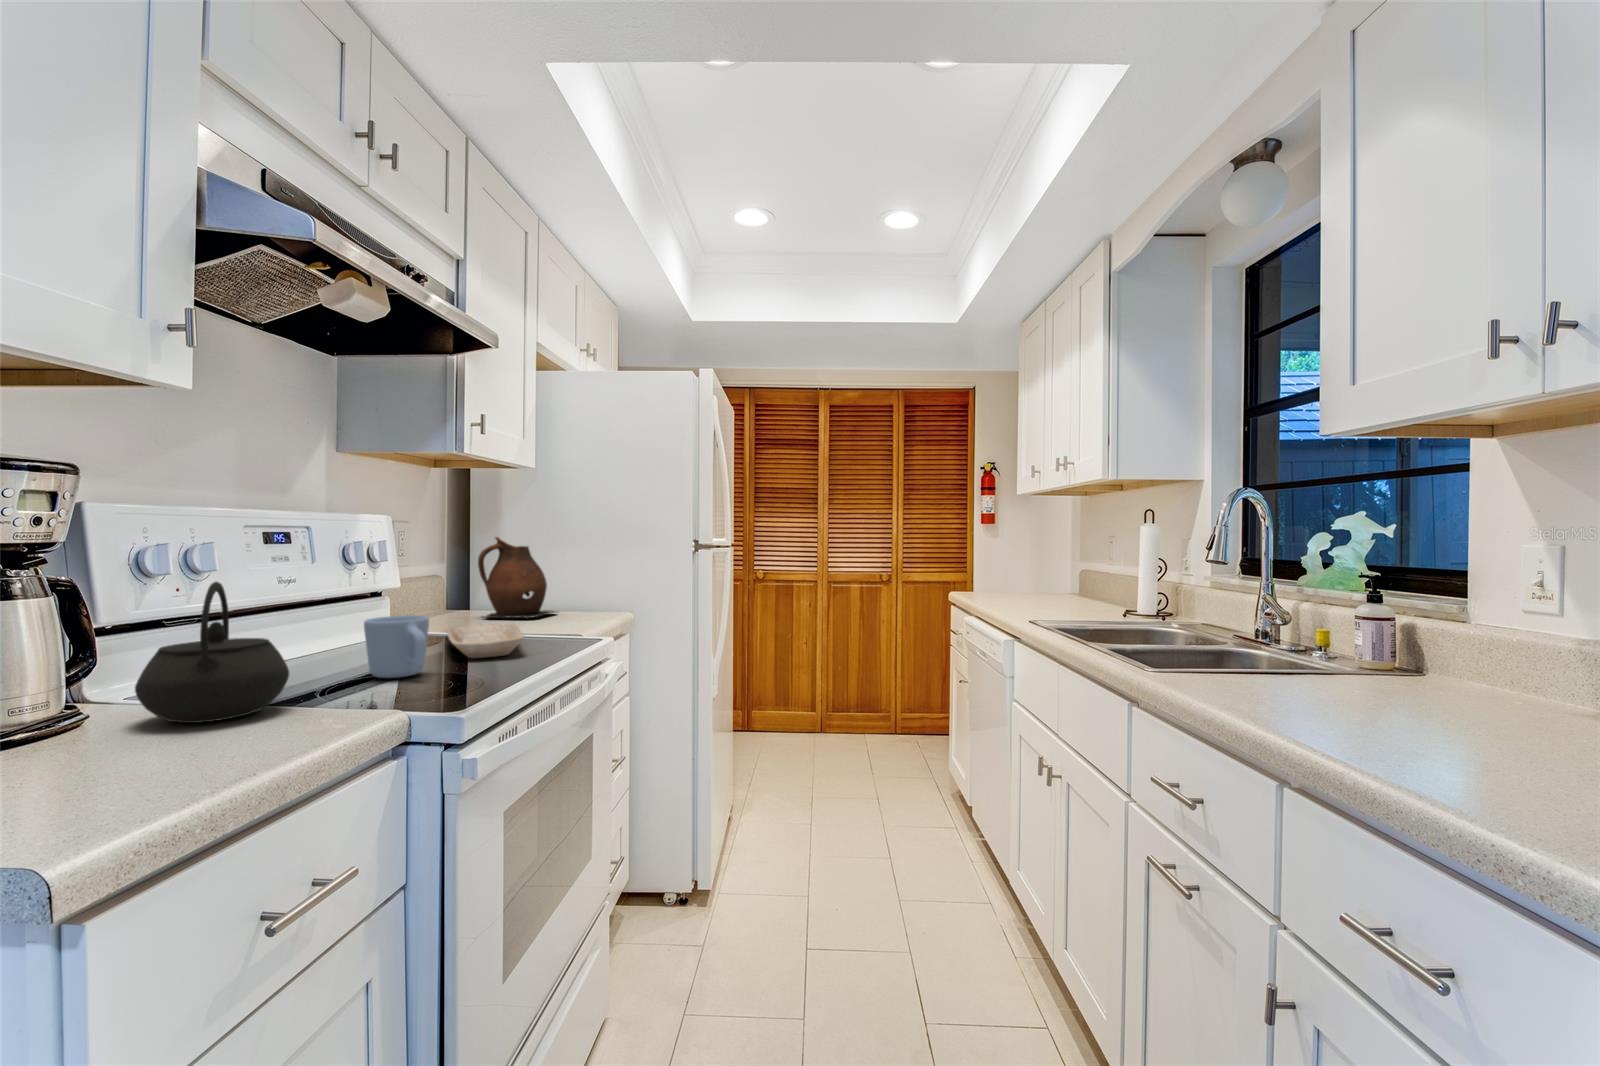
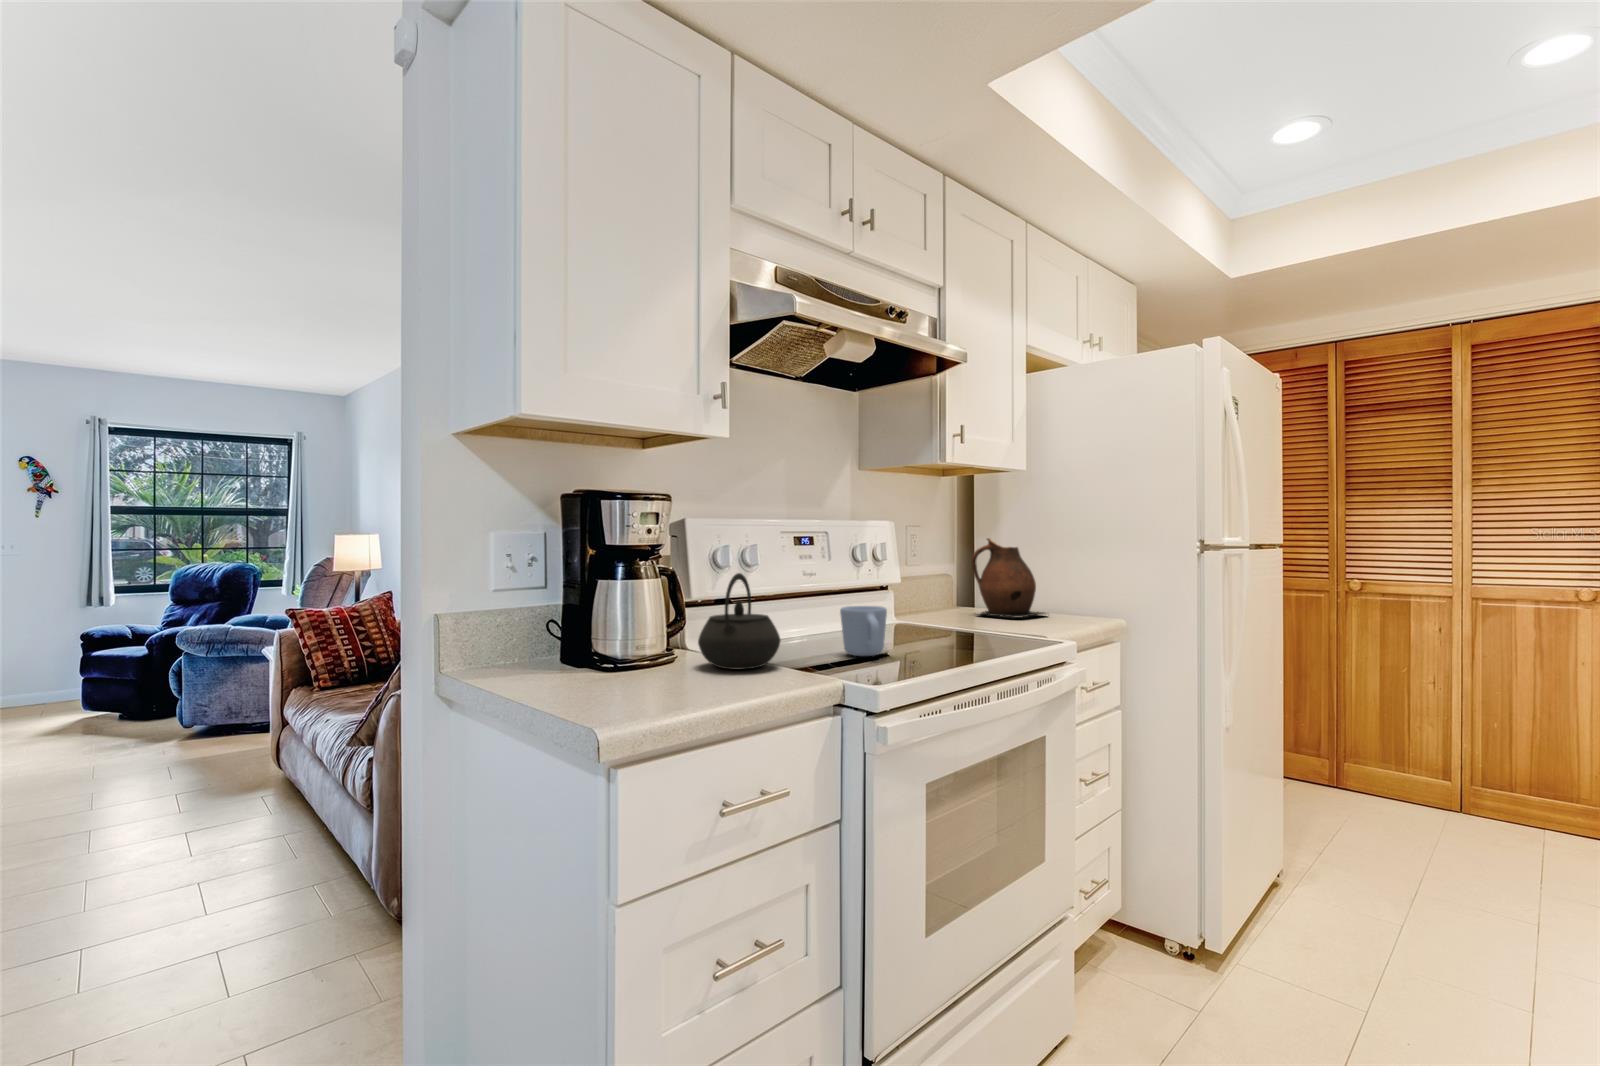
tray: present [446,624,524,658] -> none [914,620,981,648]

